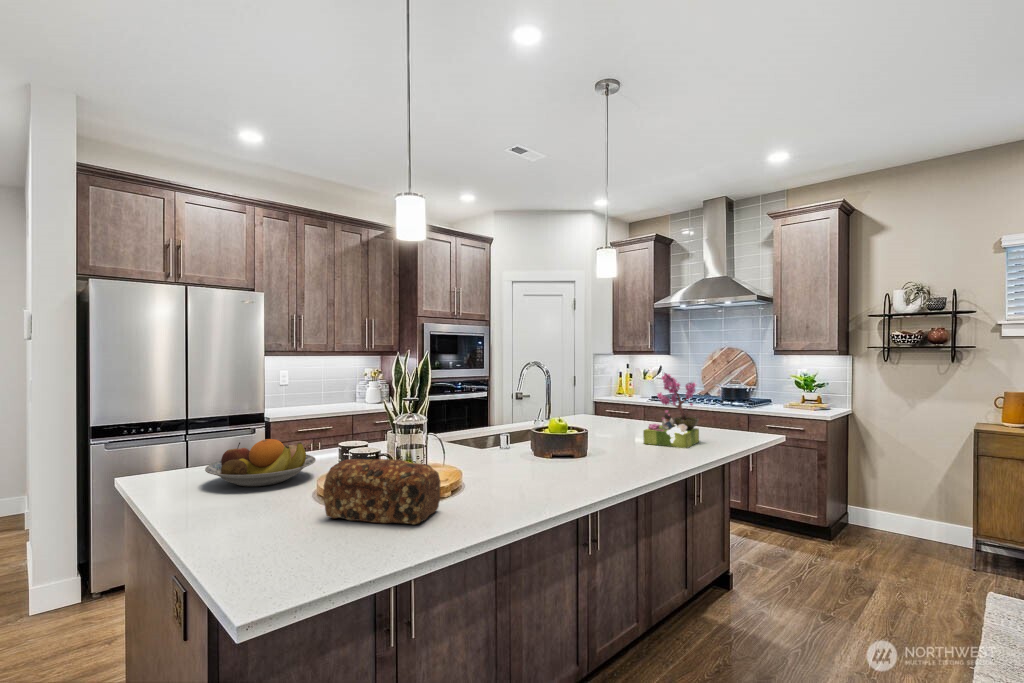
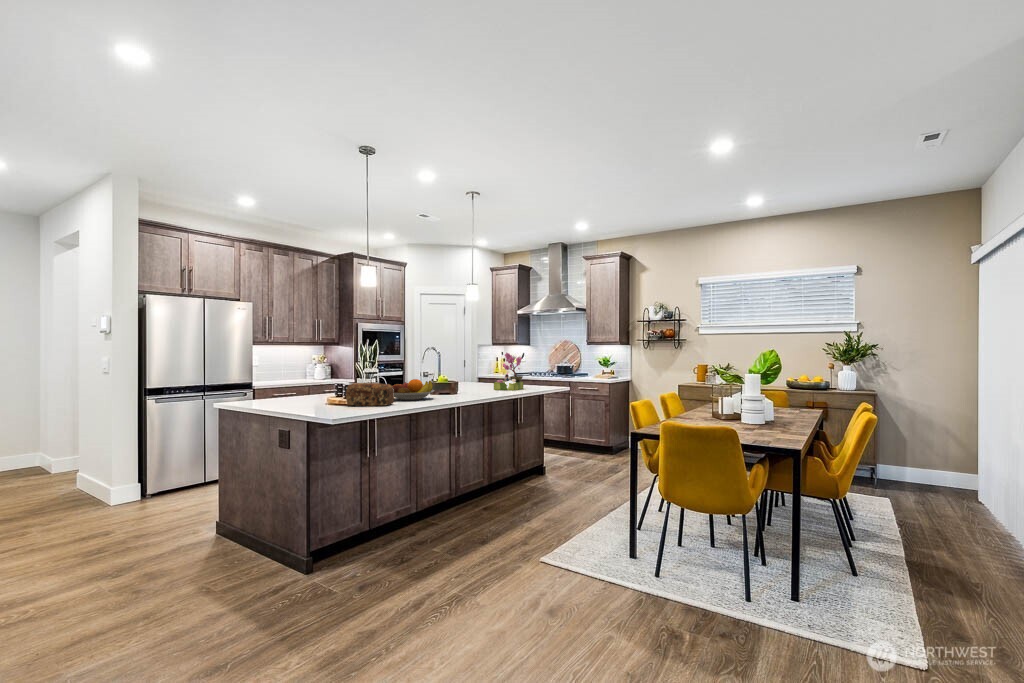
fruit bowl: present [205,439,316,487] -> present [392,379,434,400]

